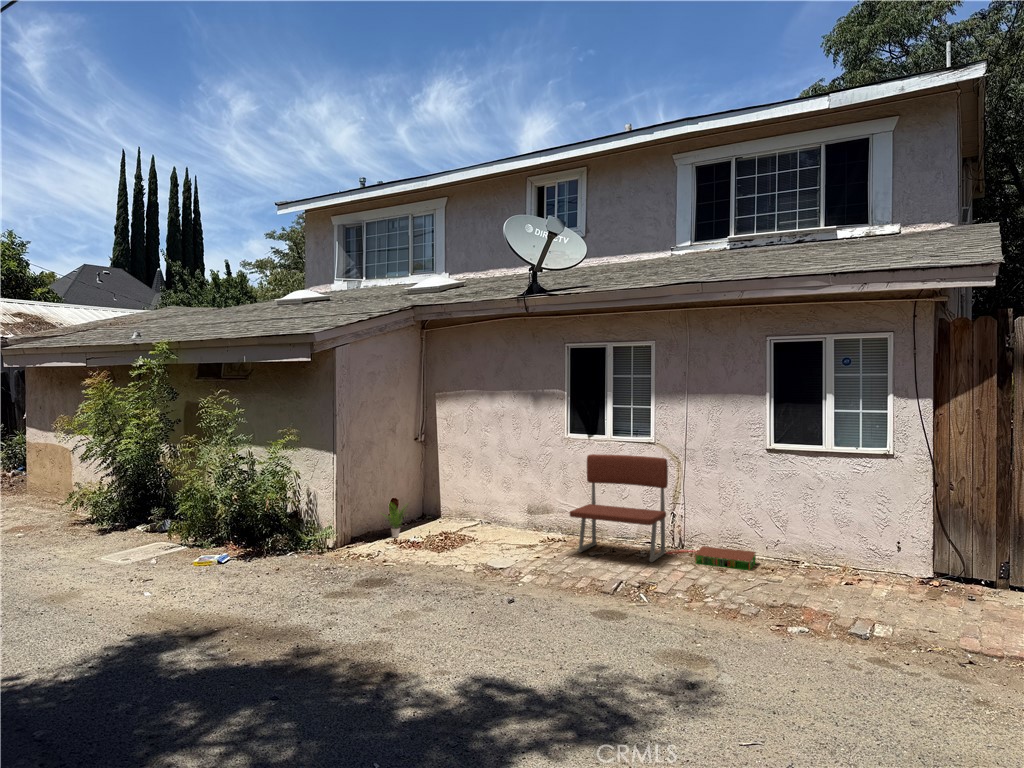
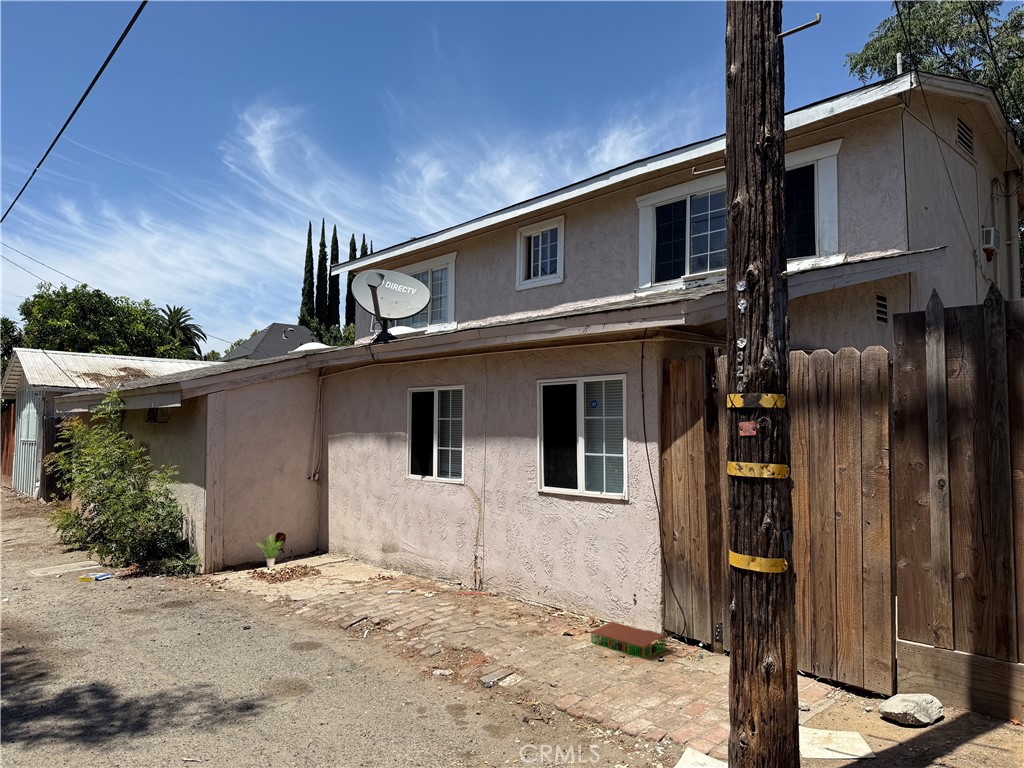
bench: present [570,454,668,562] -> none [376,495,464,603]
storage bin: present [695,546,756,570] -> present [591,622,665,658]

